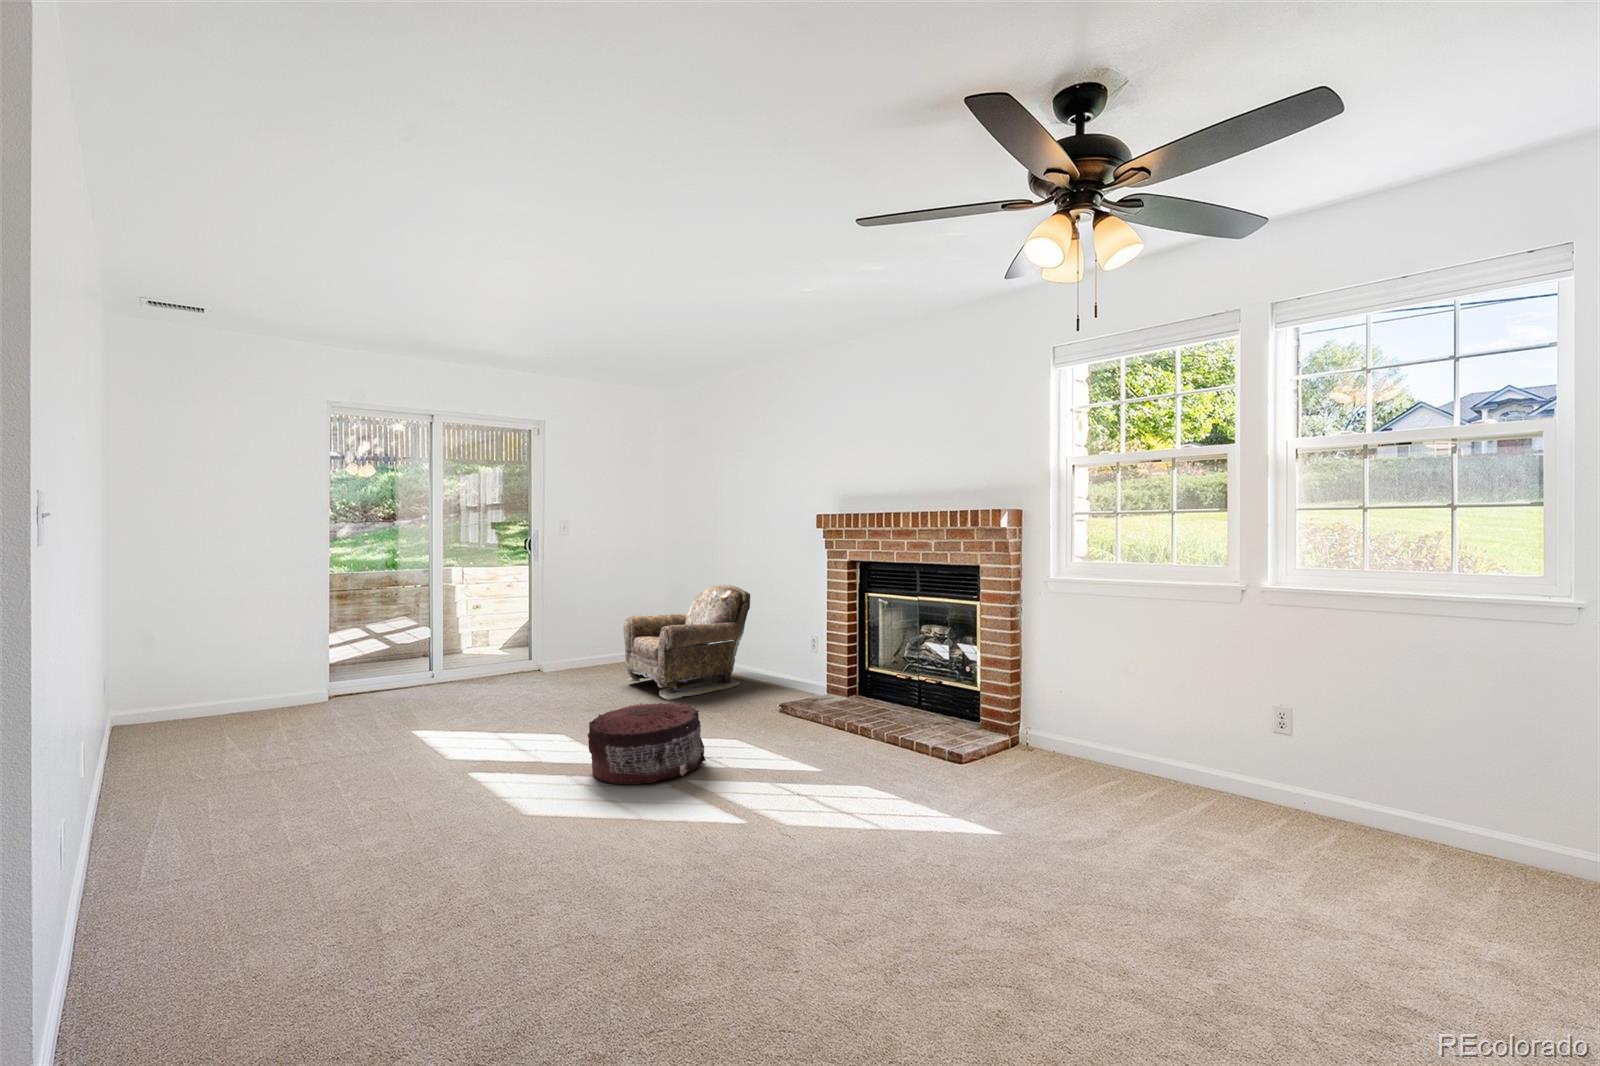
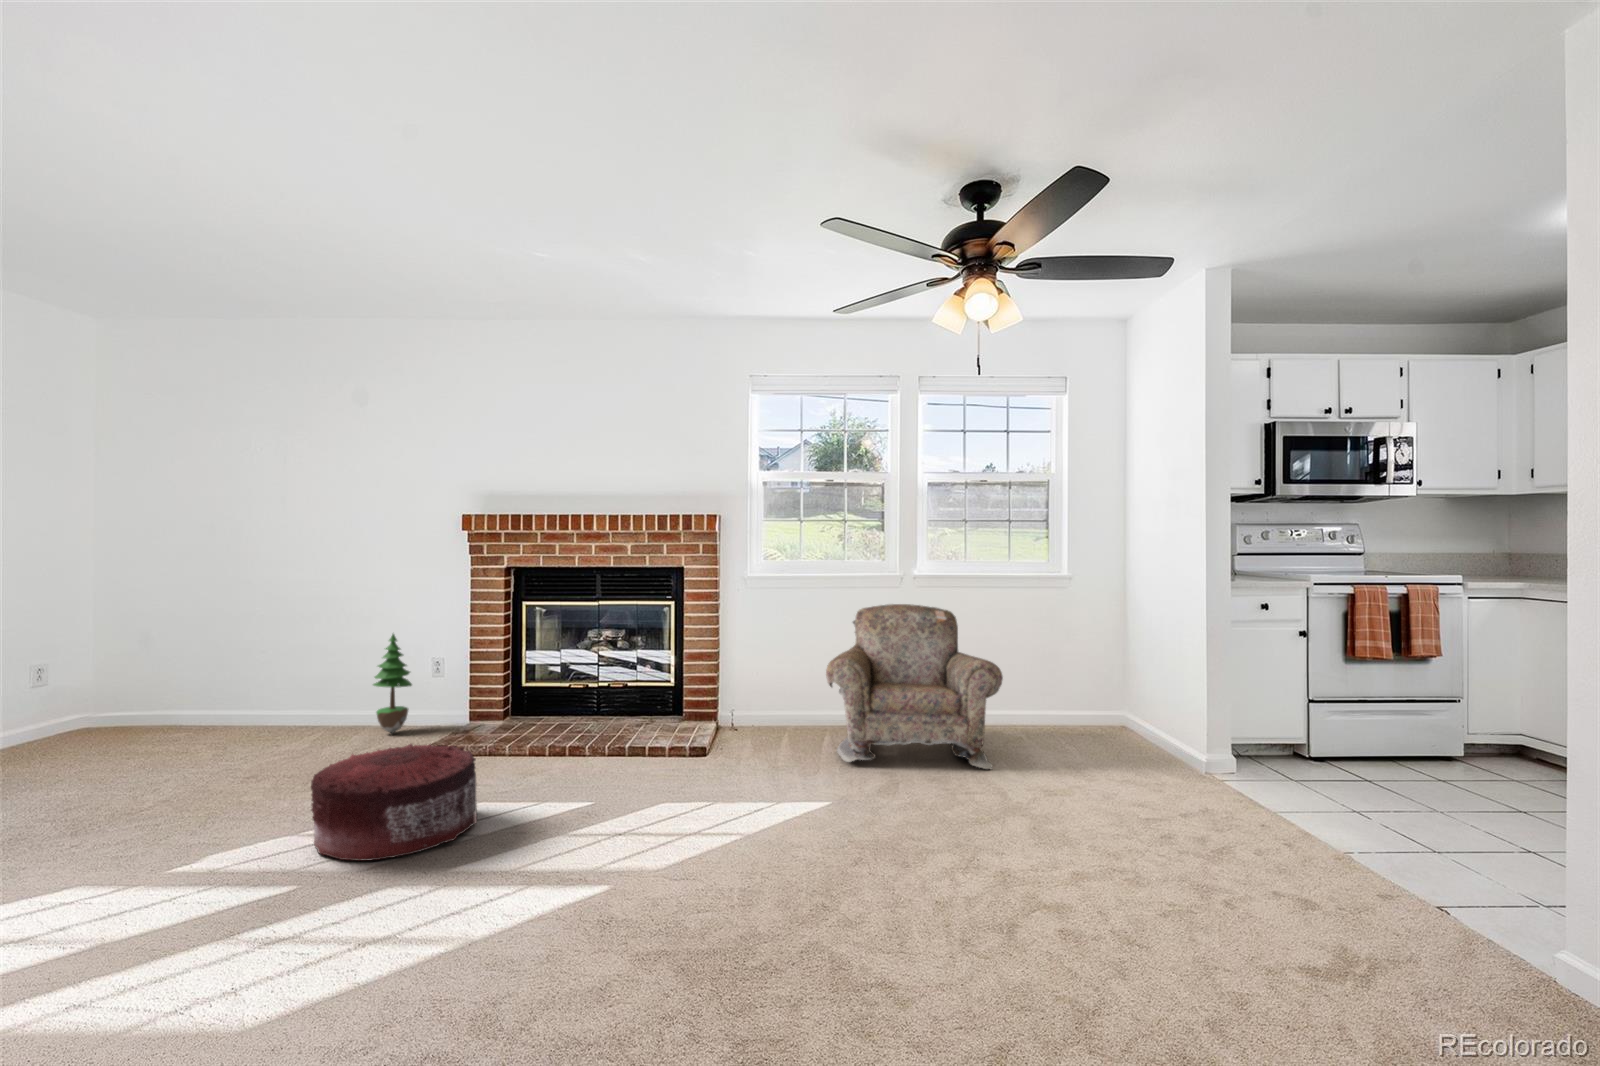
armchair: present [623,585,750,700] -> present [826,604,1003,769]
potted tree: none [769,612,798,693] -> present [373,634,412,733]

